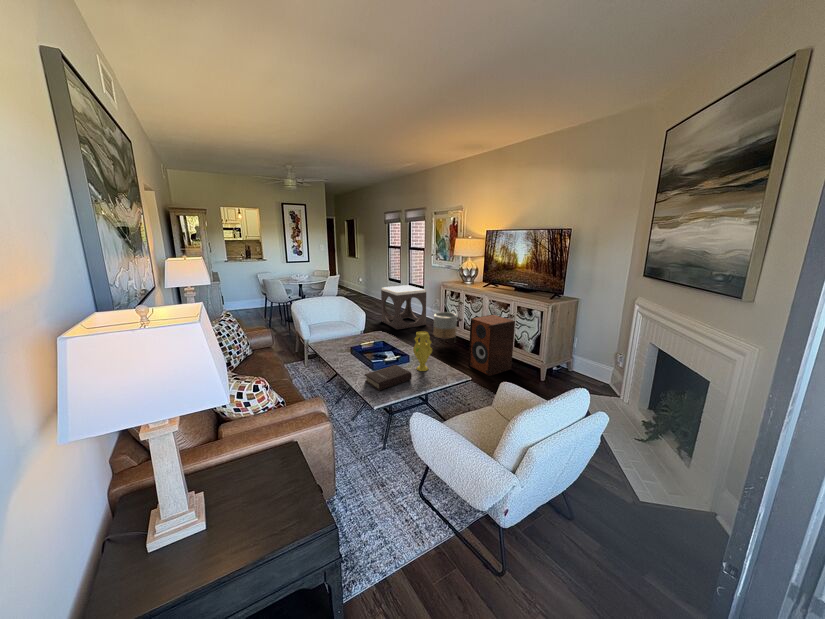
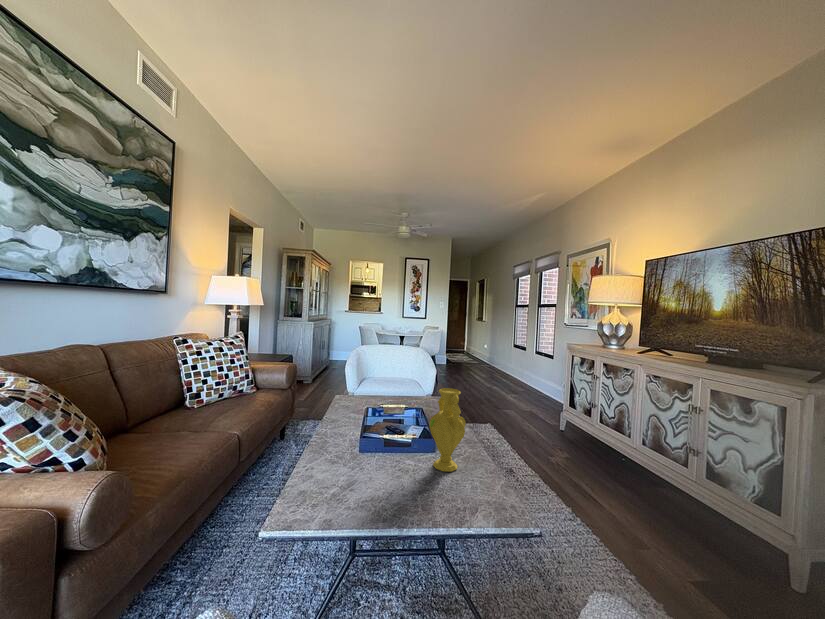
footstool: present [381,285,426,329] -> none [486,349,551,410]
planter: present [434,312,457,339] -> none [544,388,587,451]
speaker: present [469,315,515,376] -> none [594,399,704,529]
book: present [365,365,412,391] -> none [320,443,402,484]

